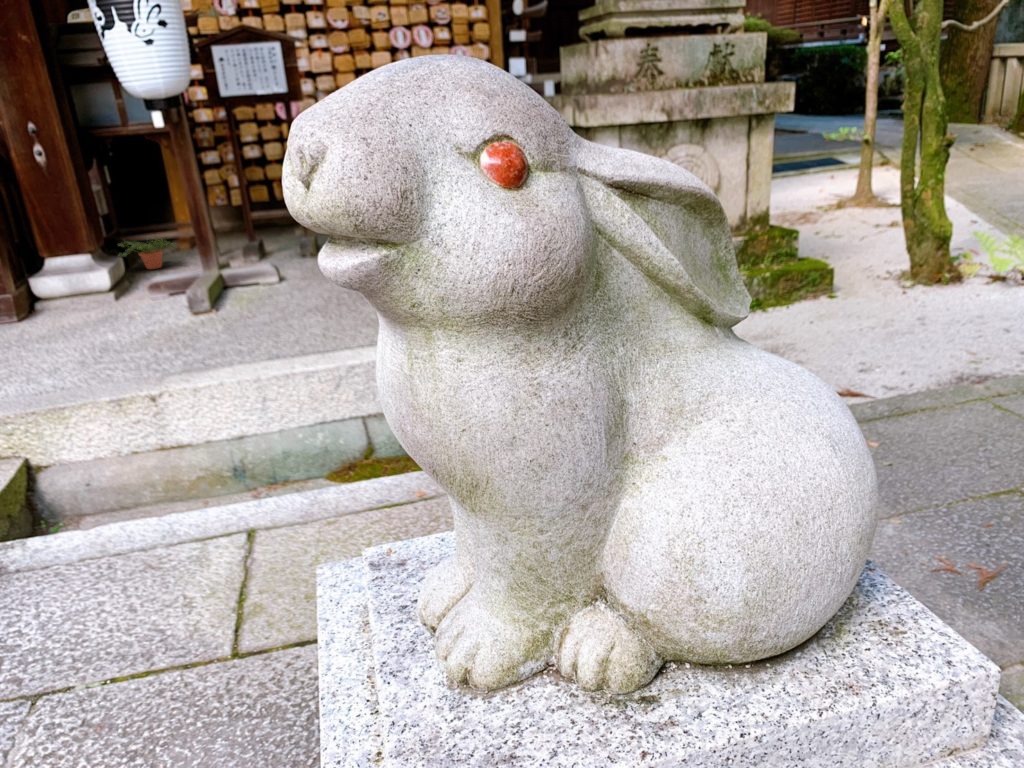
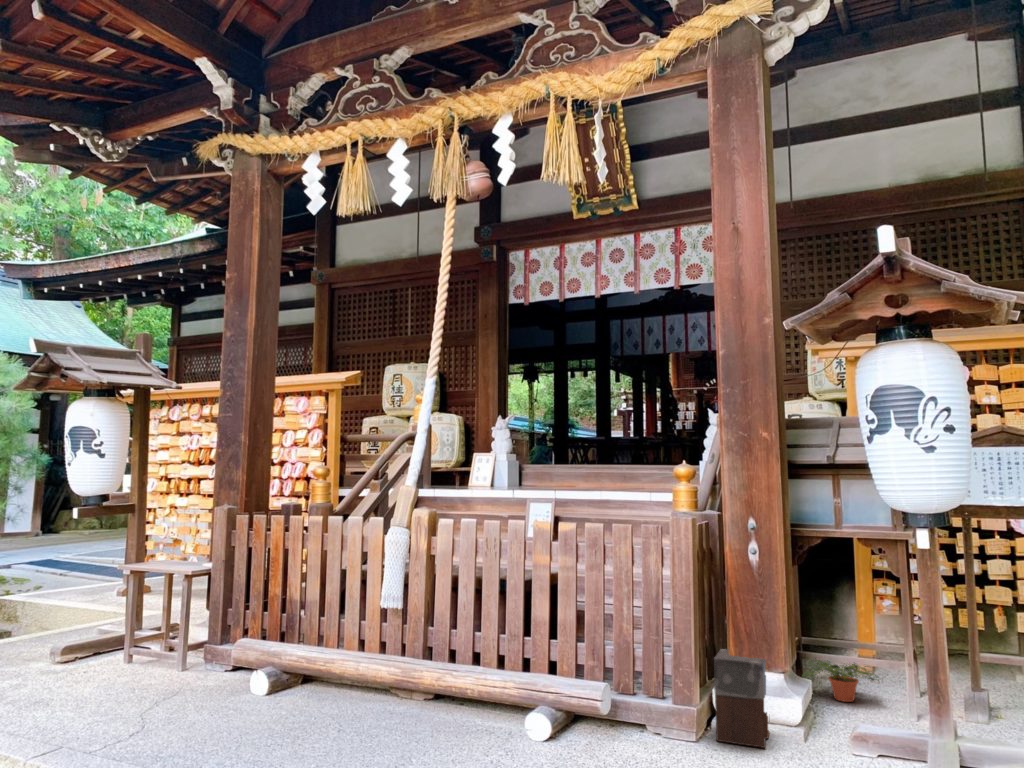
stool: none [16,238,85,315] -> present [714,649,769,748]

